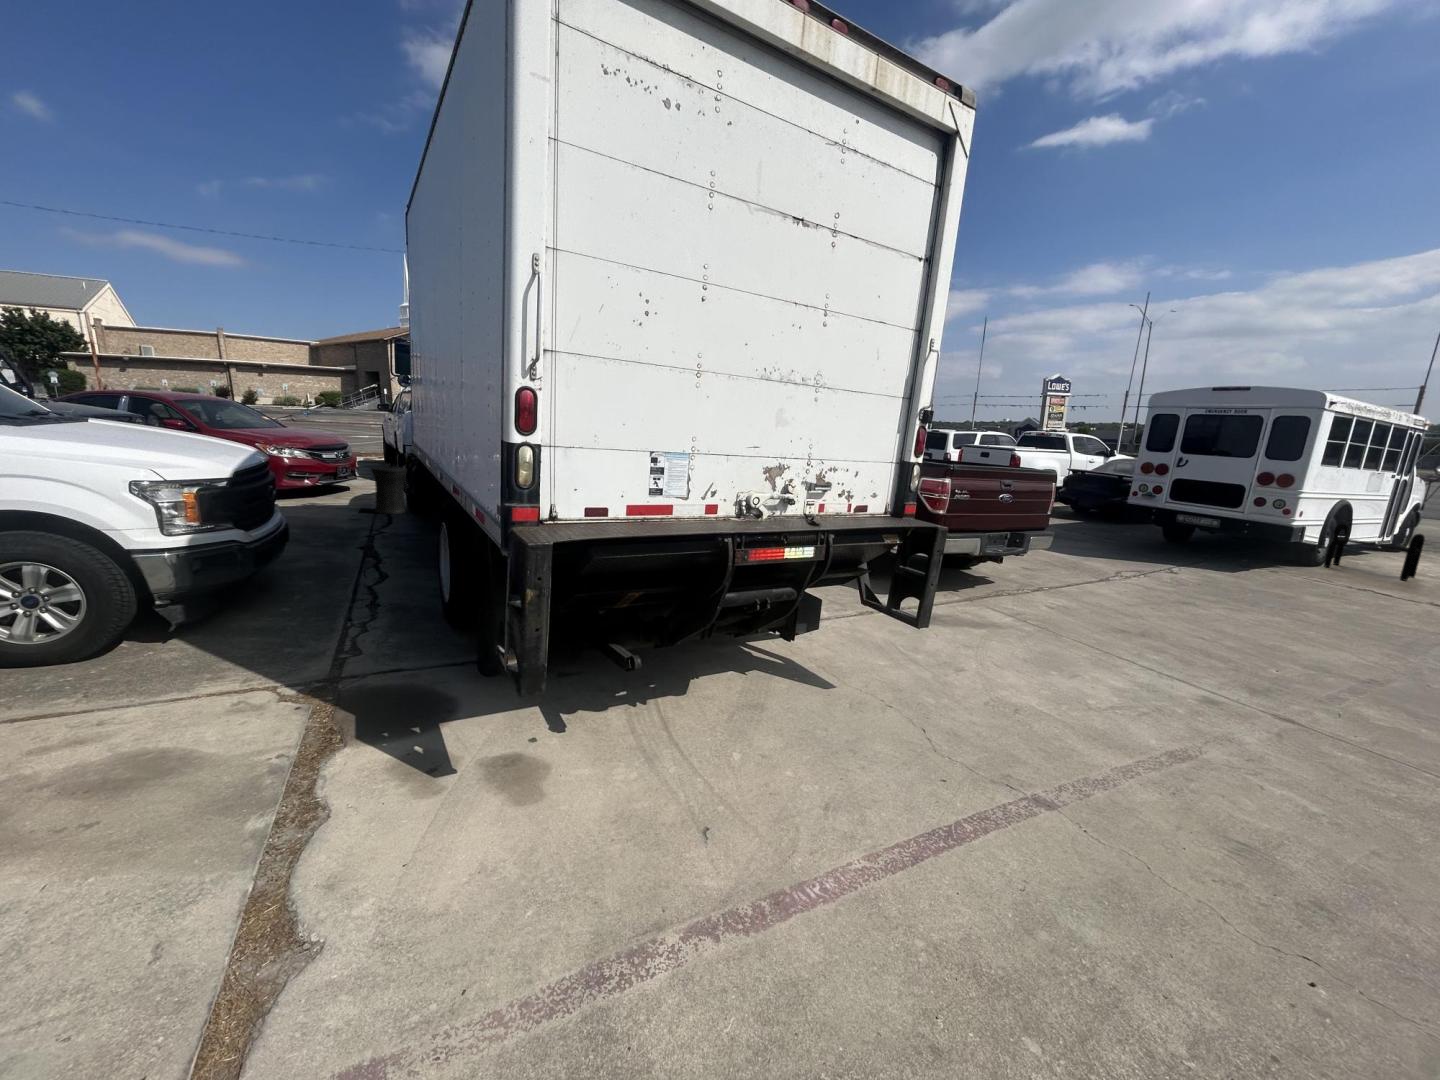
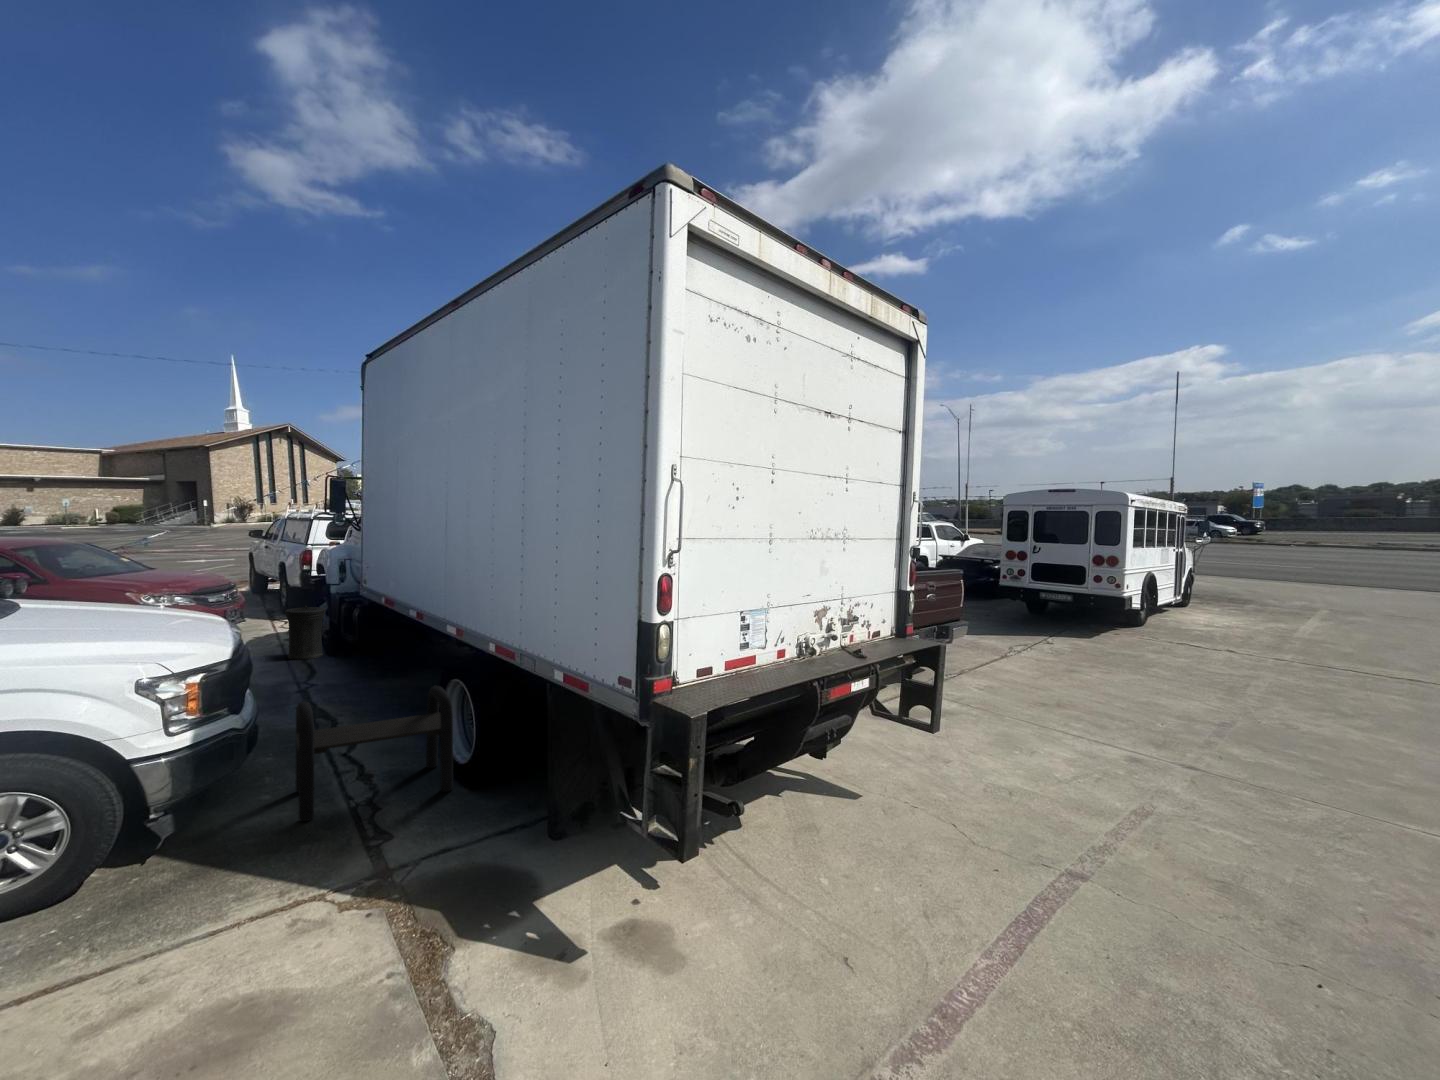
bench: present [1324,524,1425,580] -> present [296,686,453,821]

